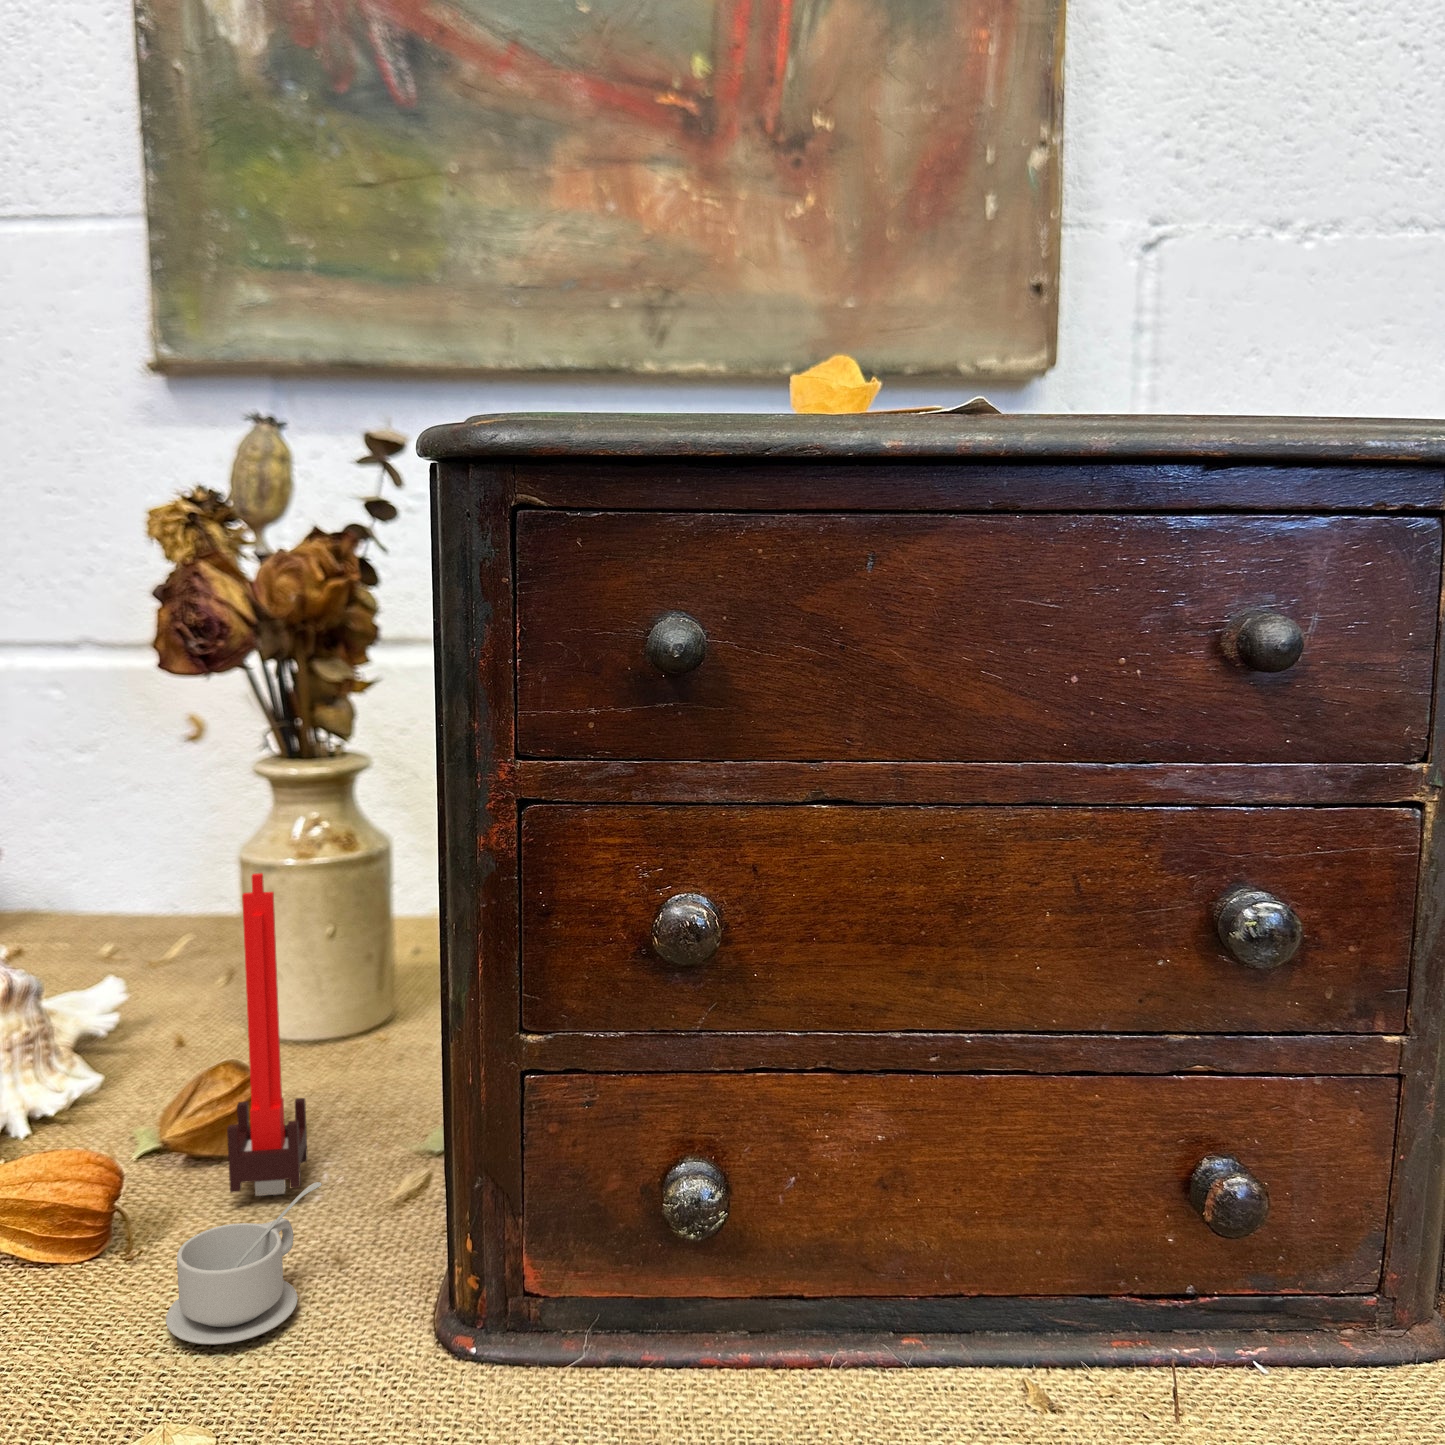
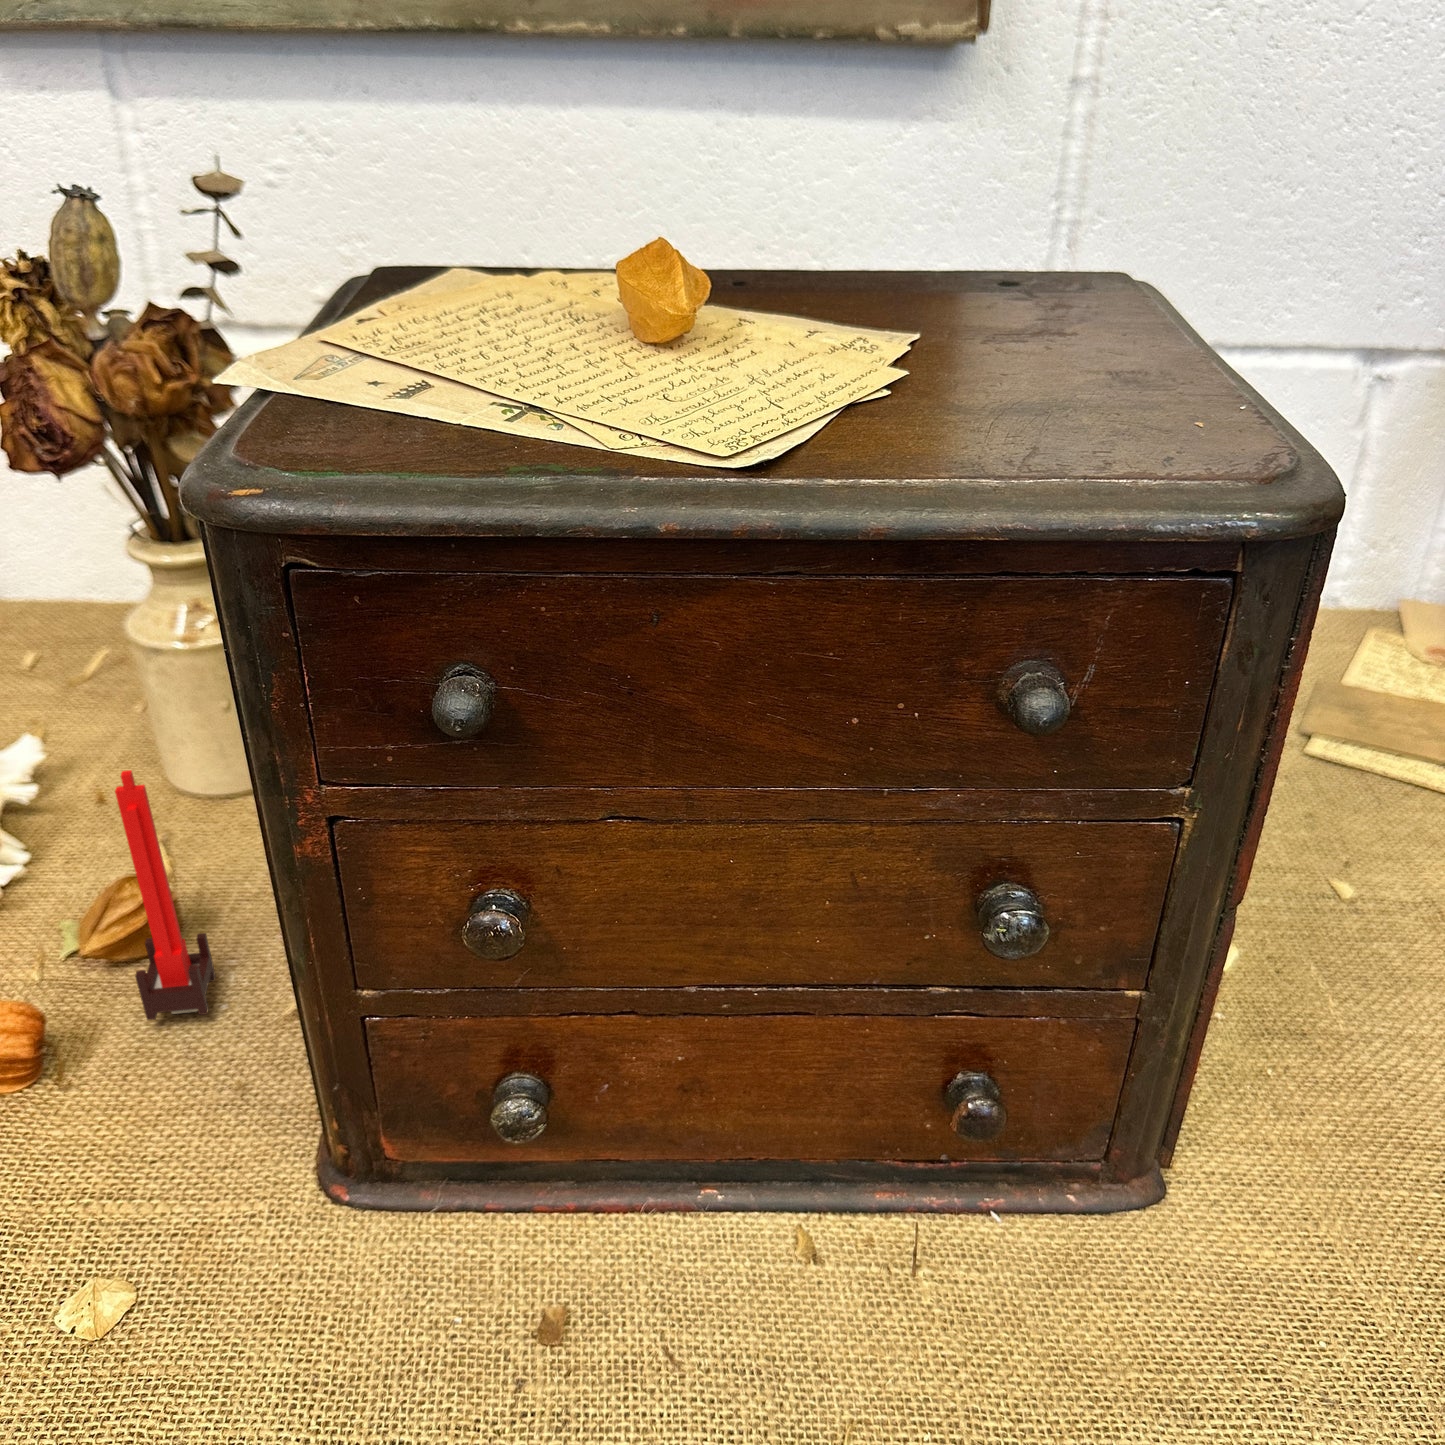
teacup: present [166,1182,322,1344] -> none [93,1049,214,1196]

